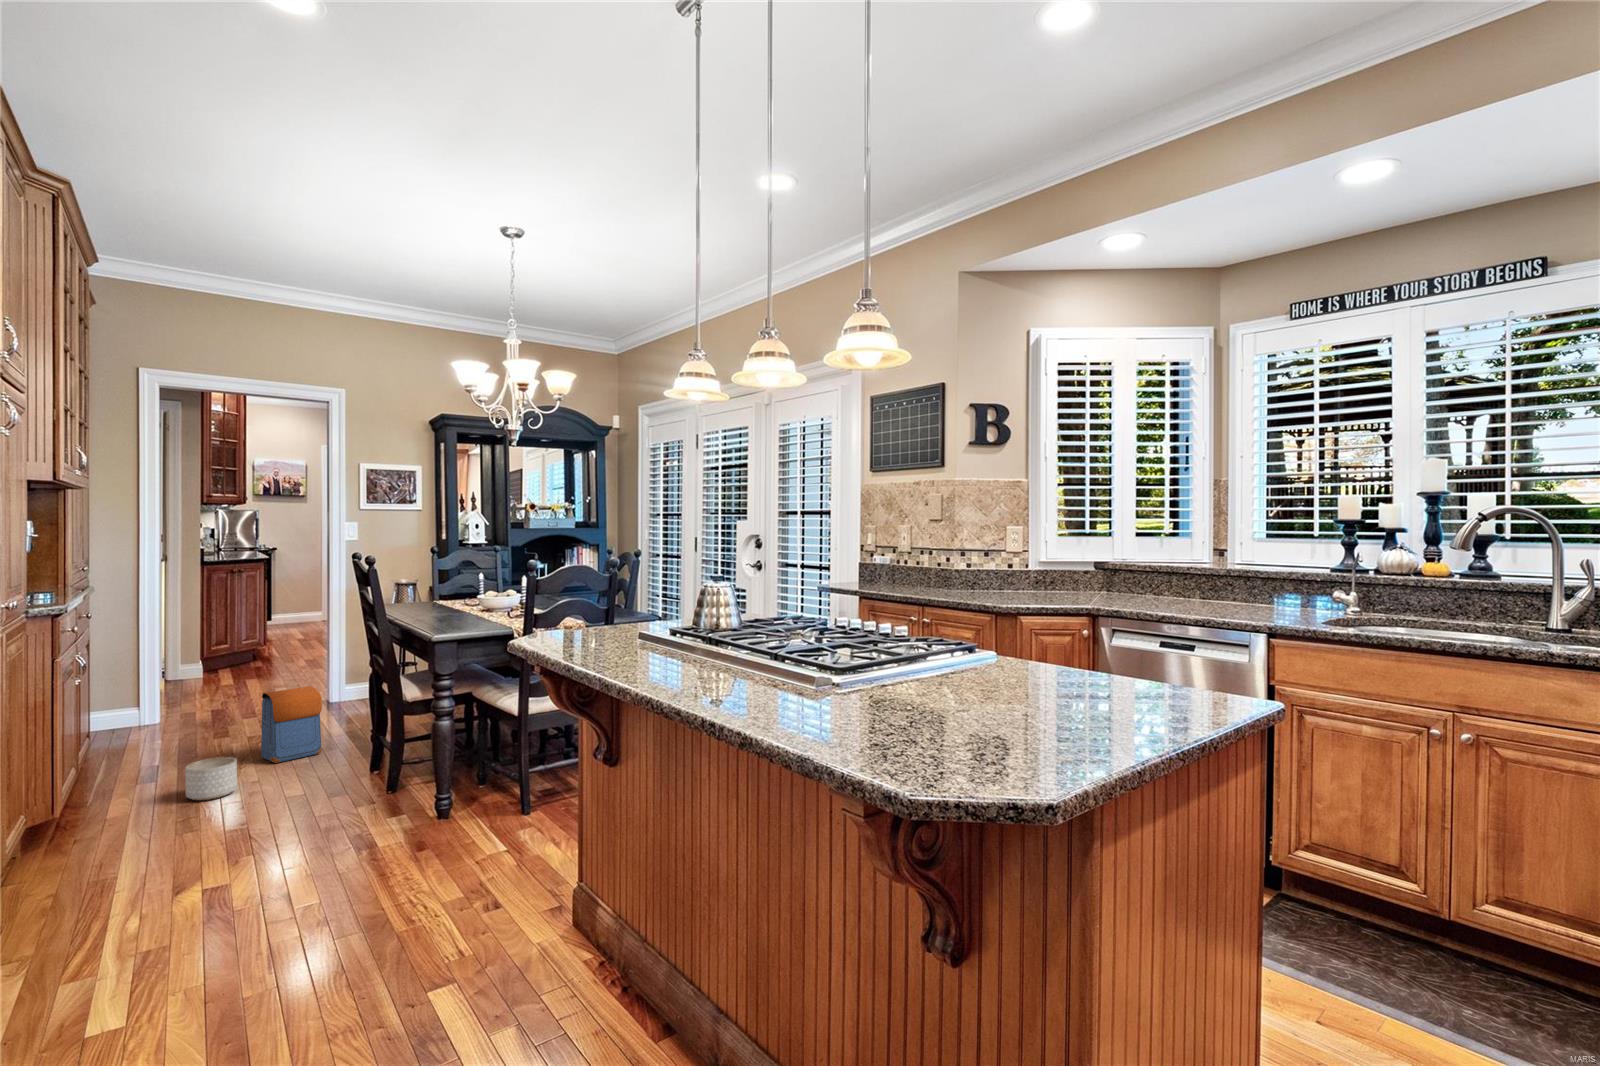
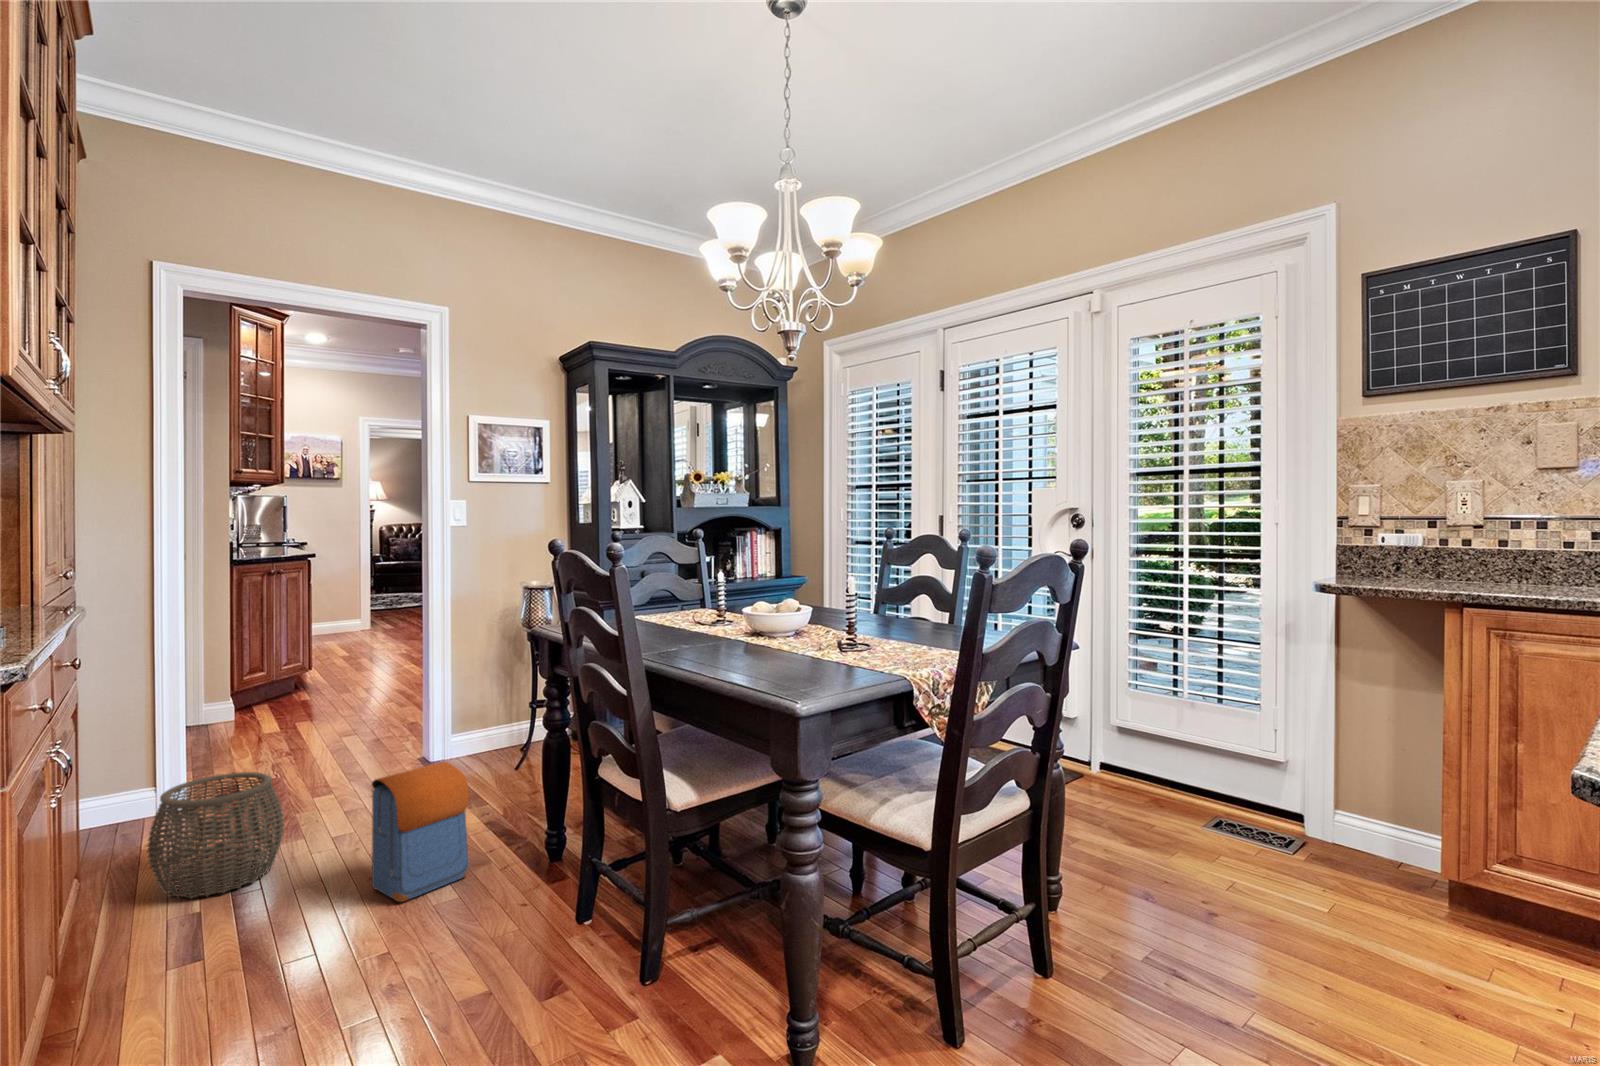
woven basket: none [129,692,214,760] -> present [147,772,284,898]
planter: present [185,757,237,800] -> none [266,917,358,1015]

